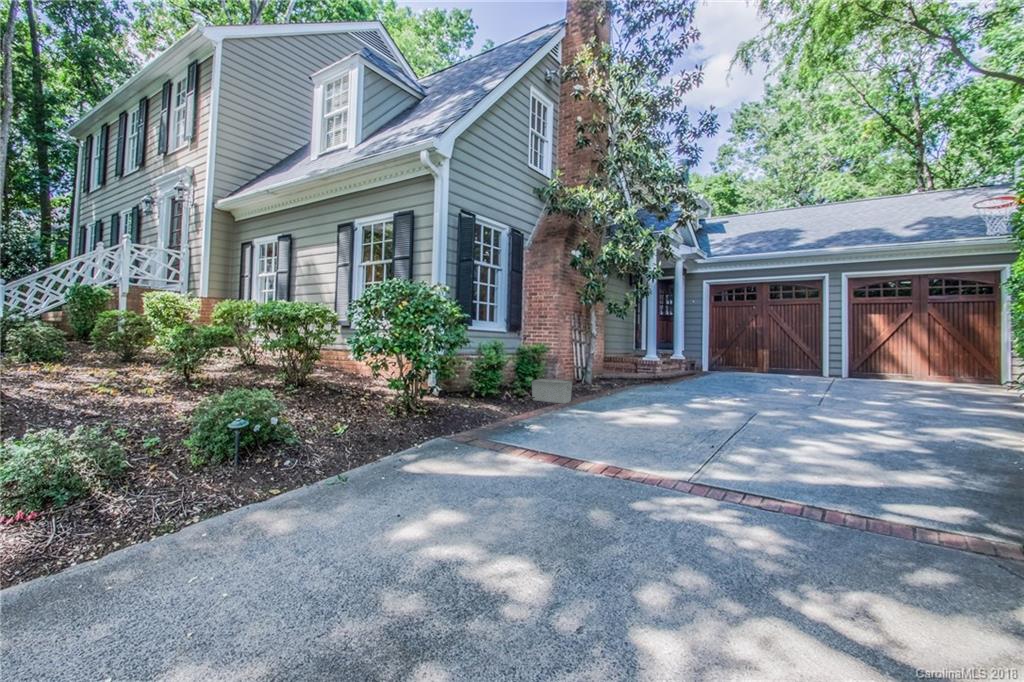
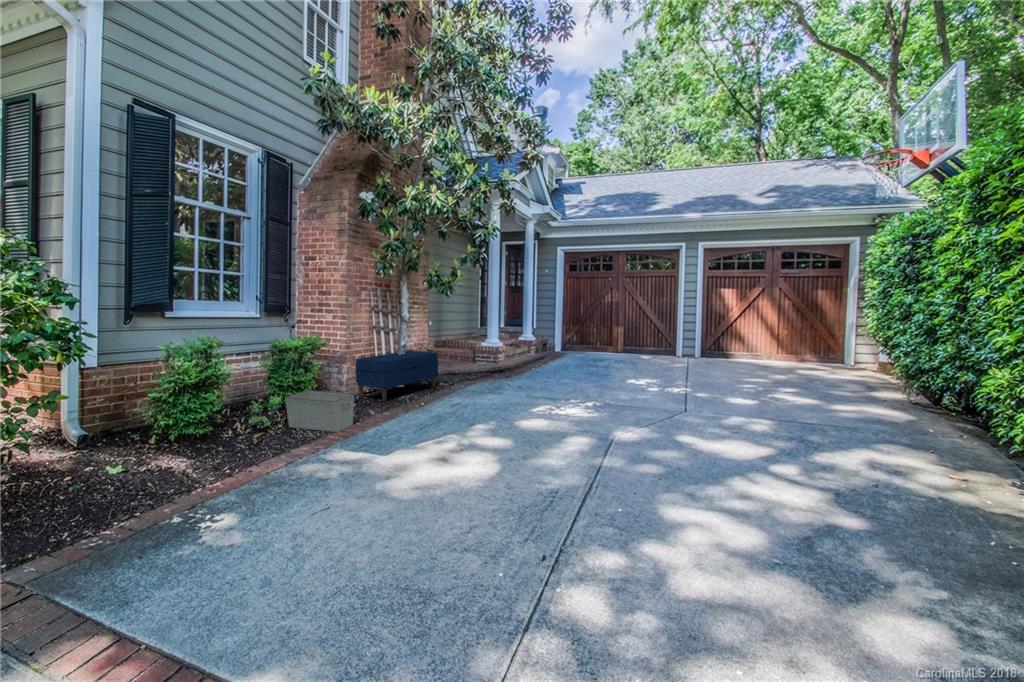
bench: none [561,359,615,392] -> present [355,350,438,401]

